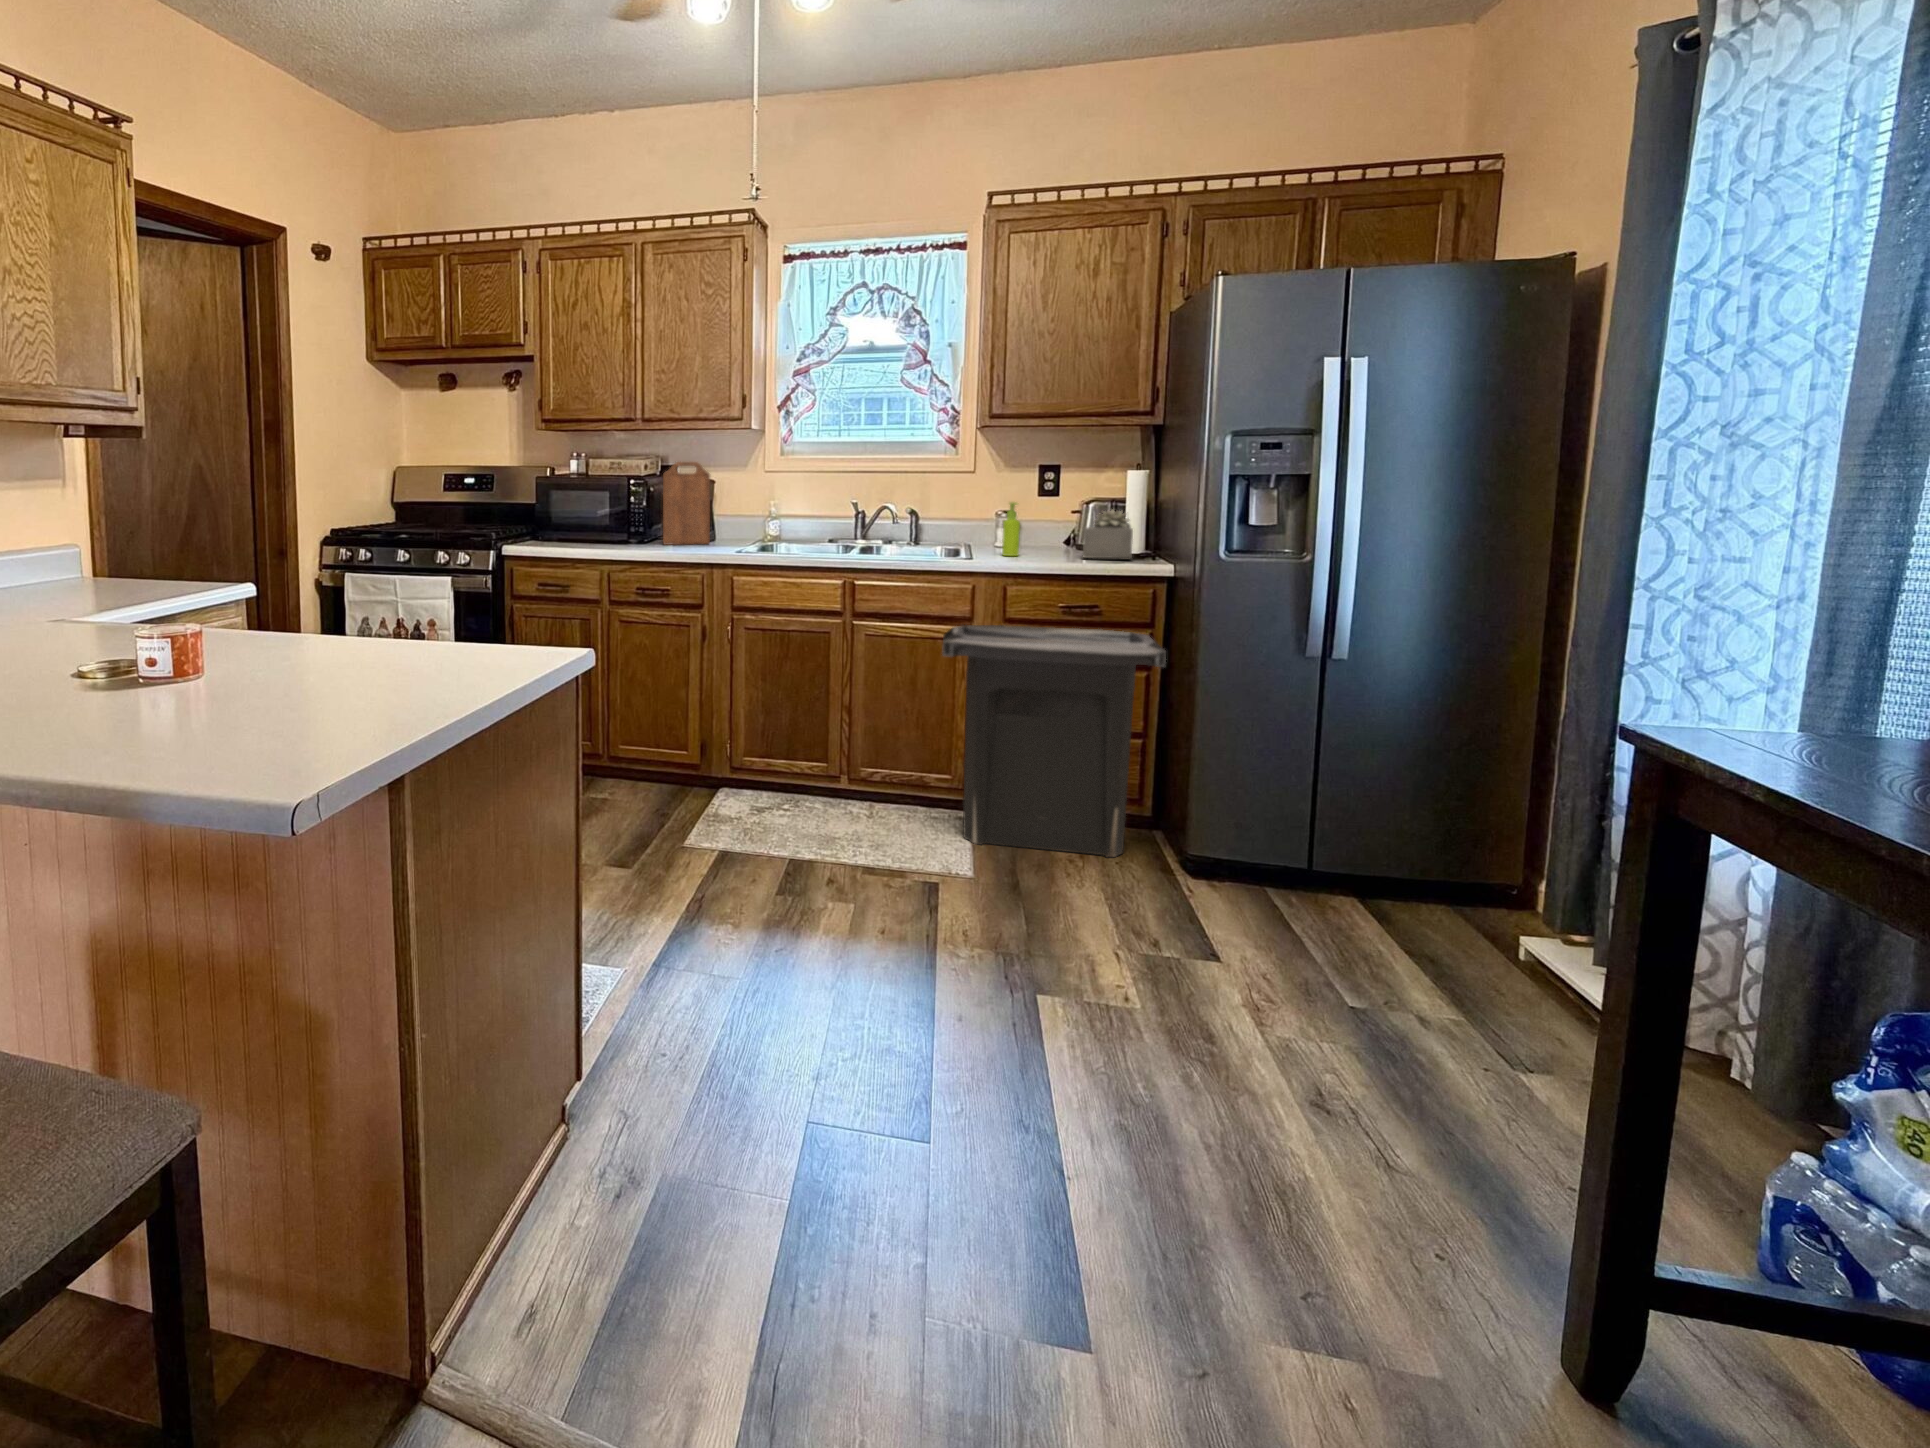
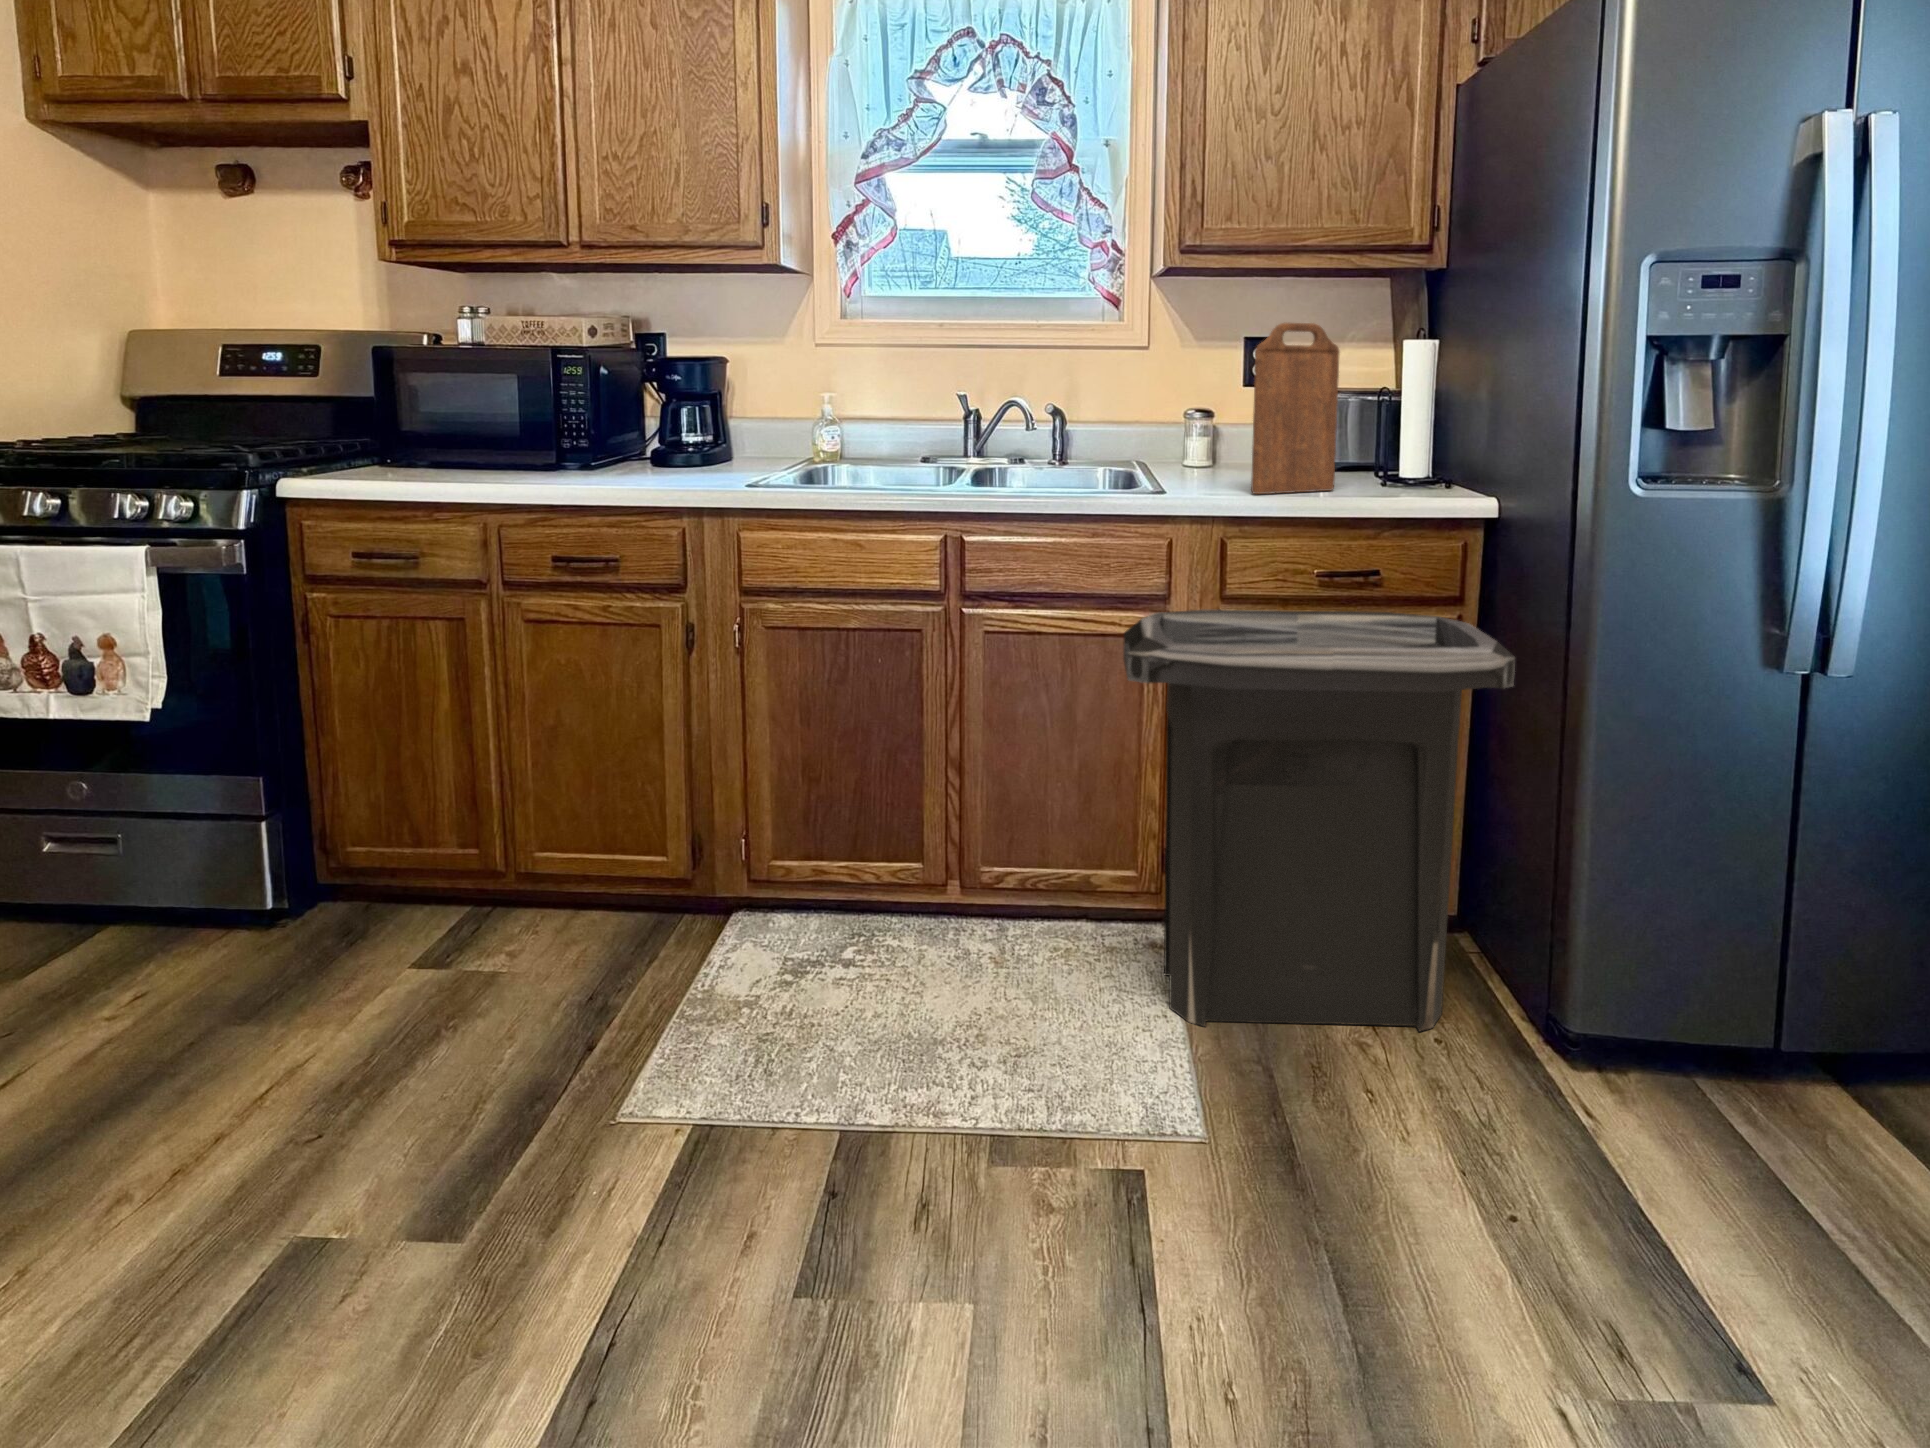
cutting board: present [663,462,710,545] -> present [1251,323,1340,494]
soap dispenser: present [1002,502,1020,556] -> none [1204,393,1232,483]
succulent plant: present [1083,510,1133,559] -> none [1326,403,1413,485]

